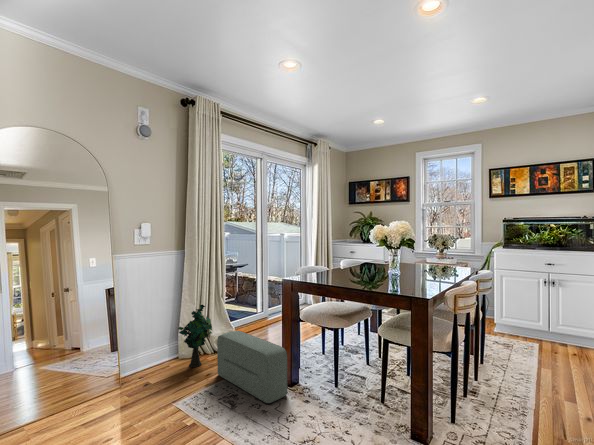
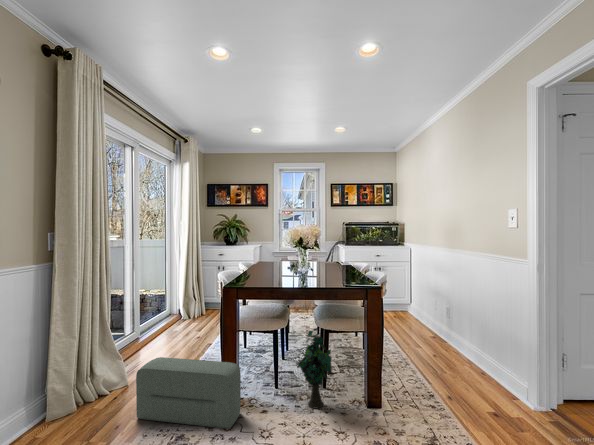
decorative plant: present [178,305,212,367] -> present [297,328,332,408]

